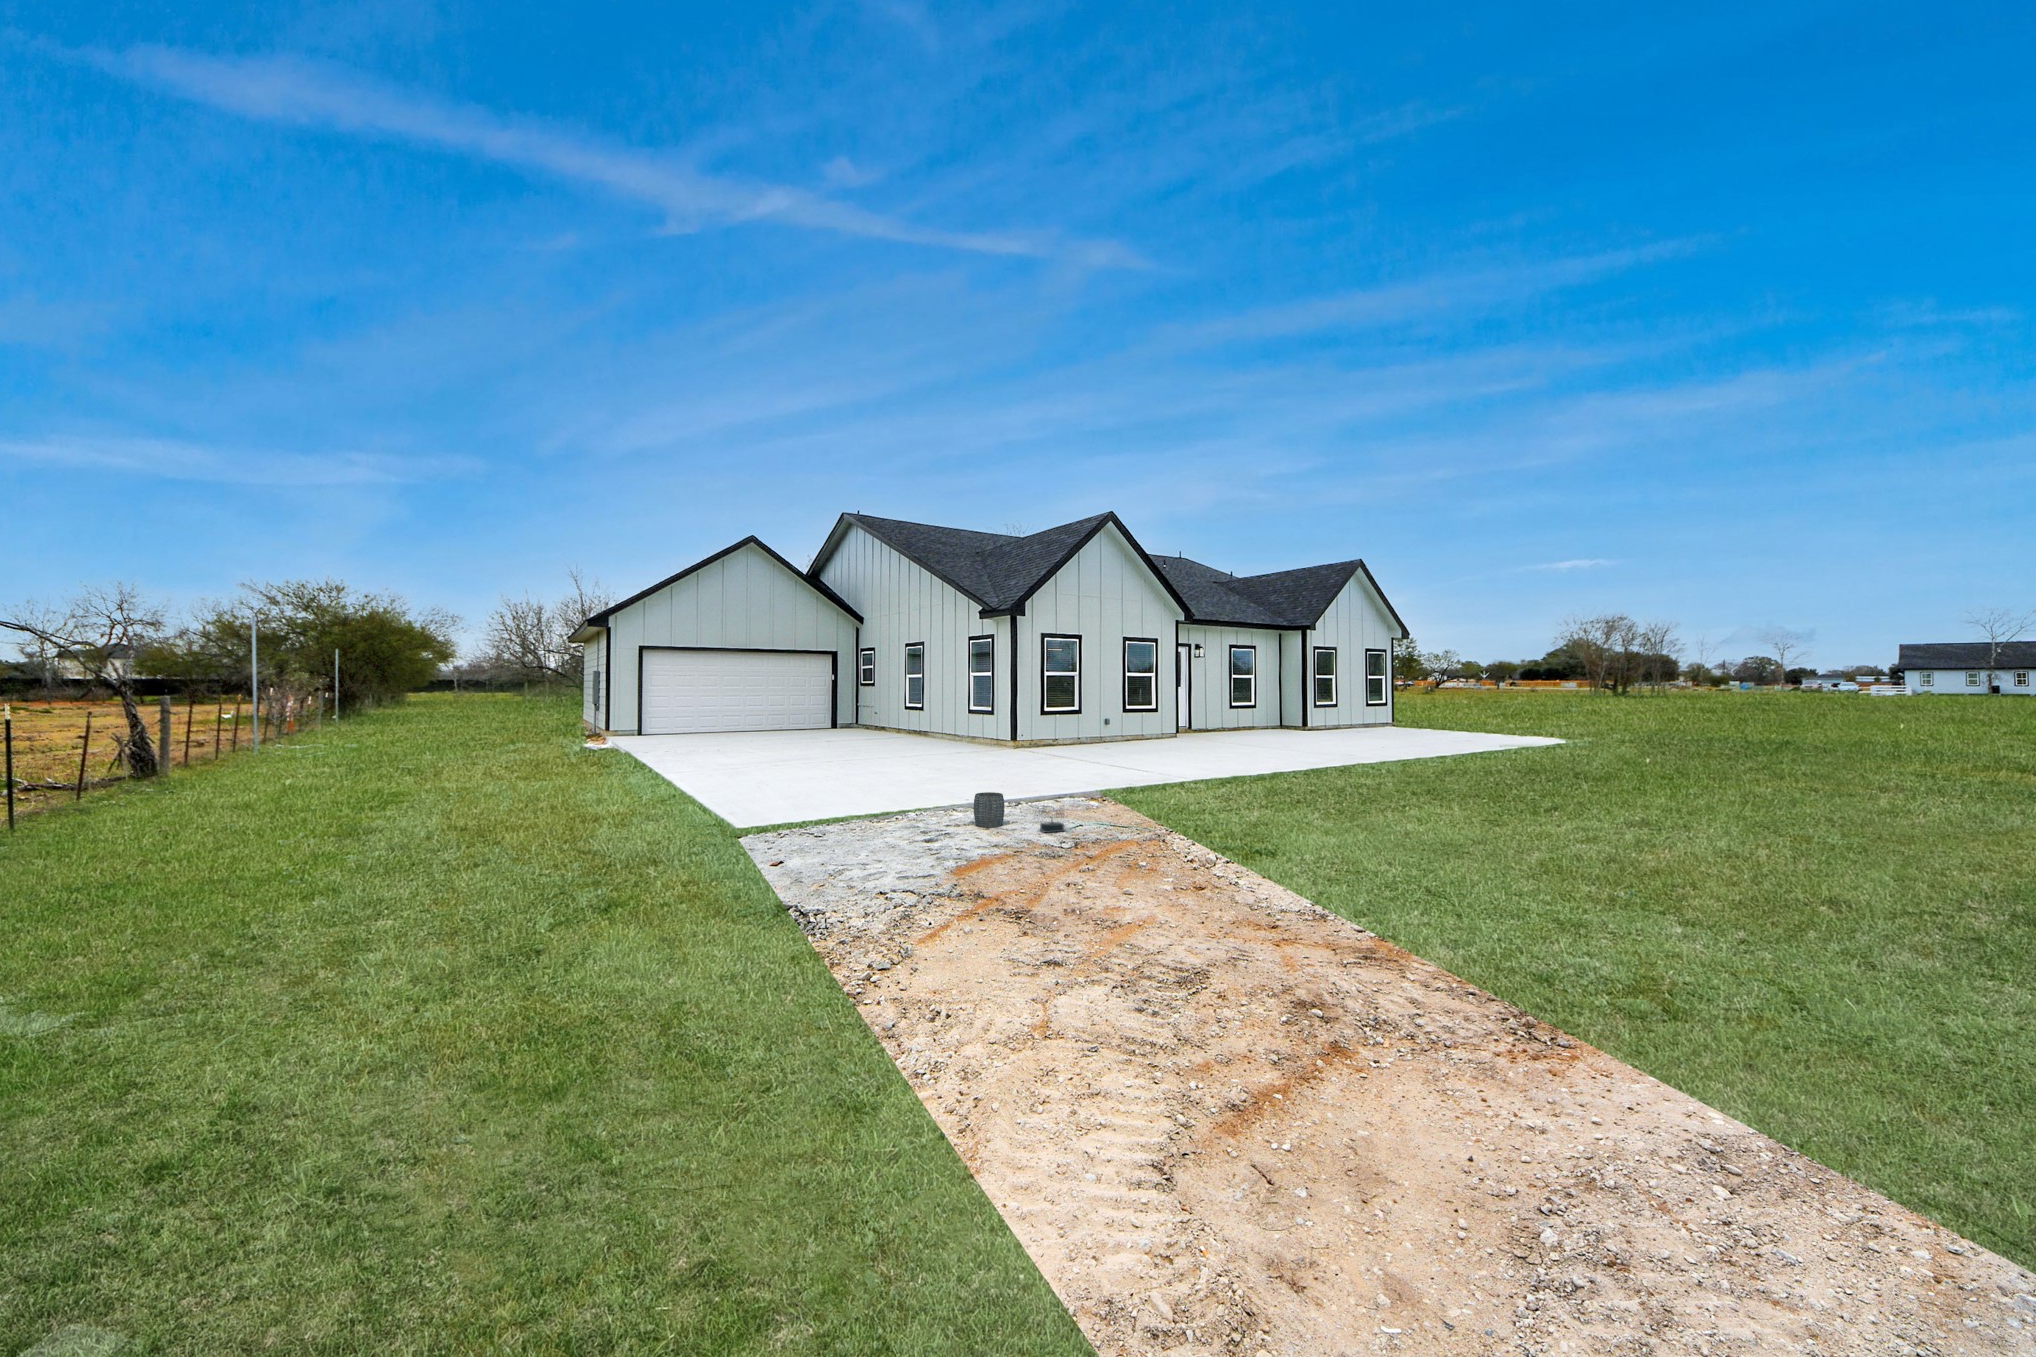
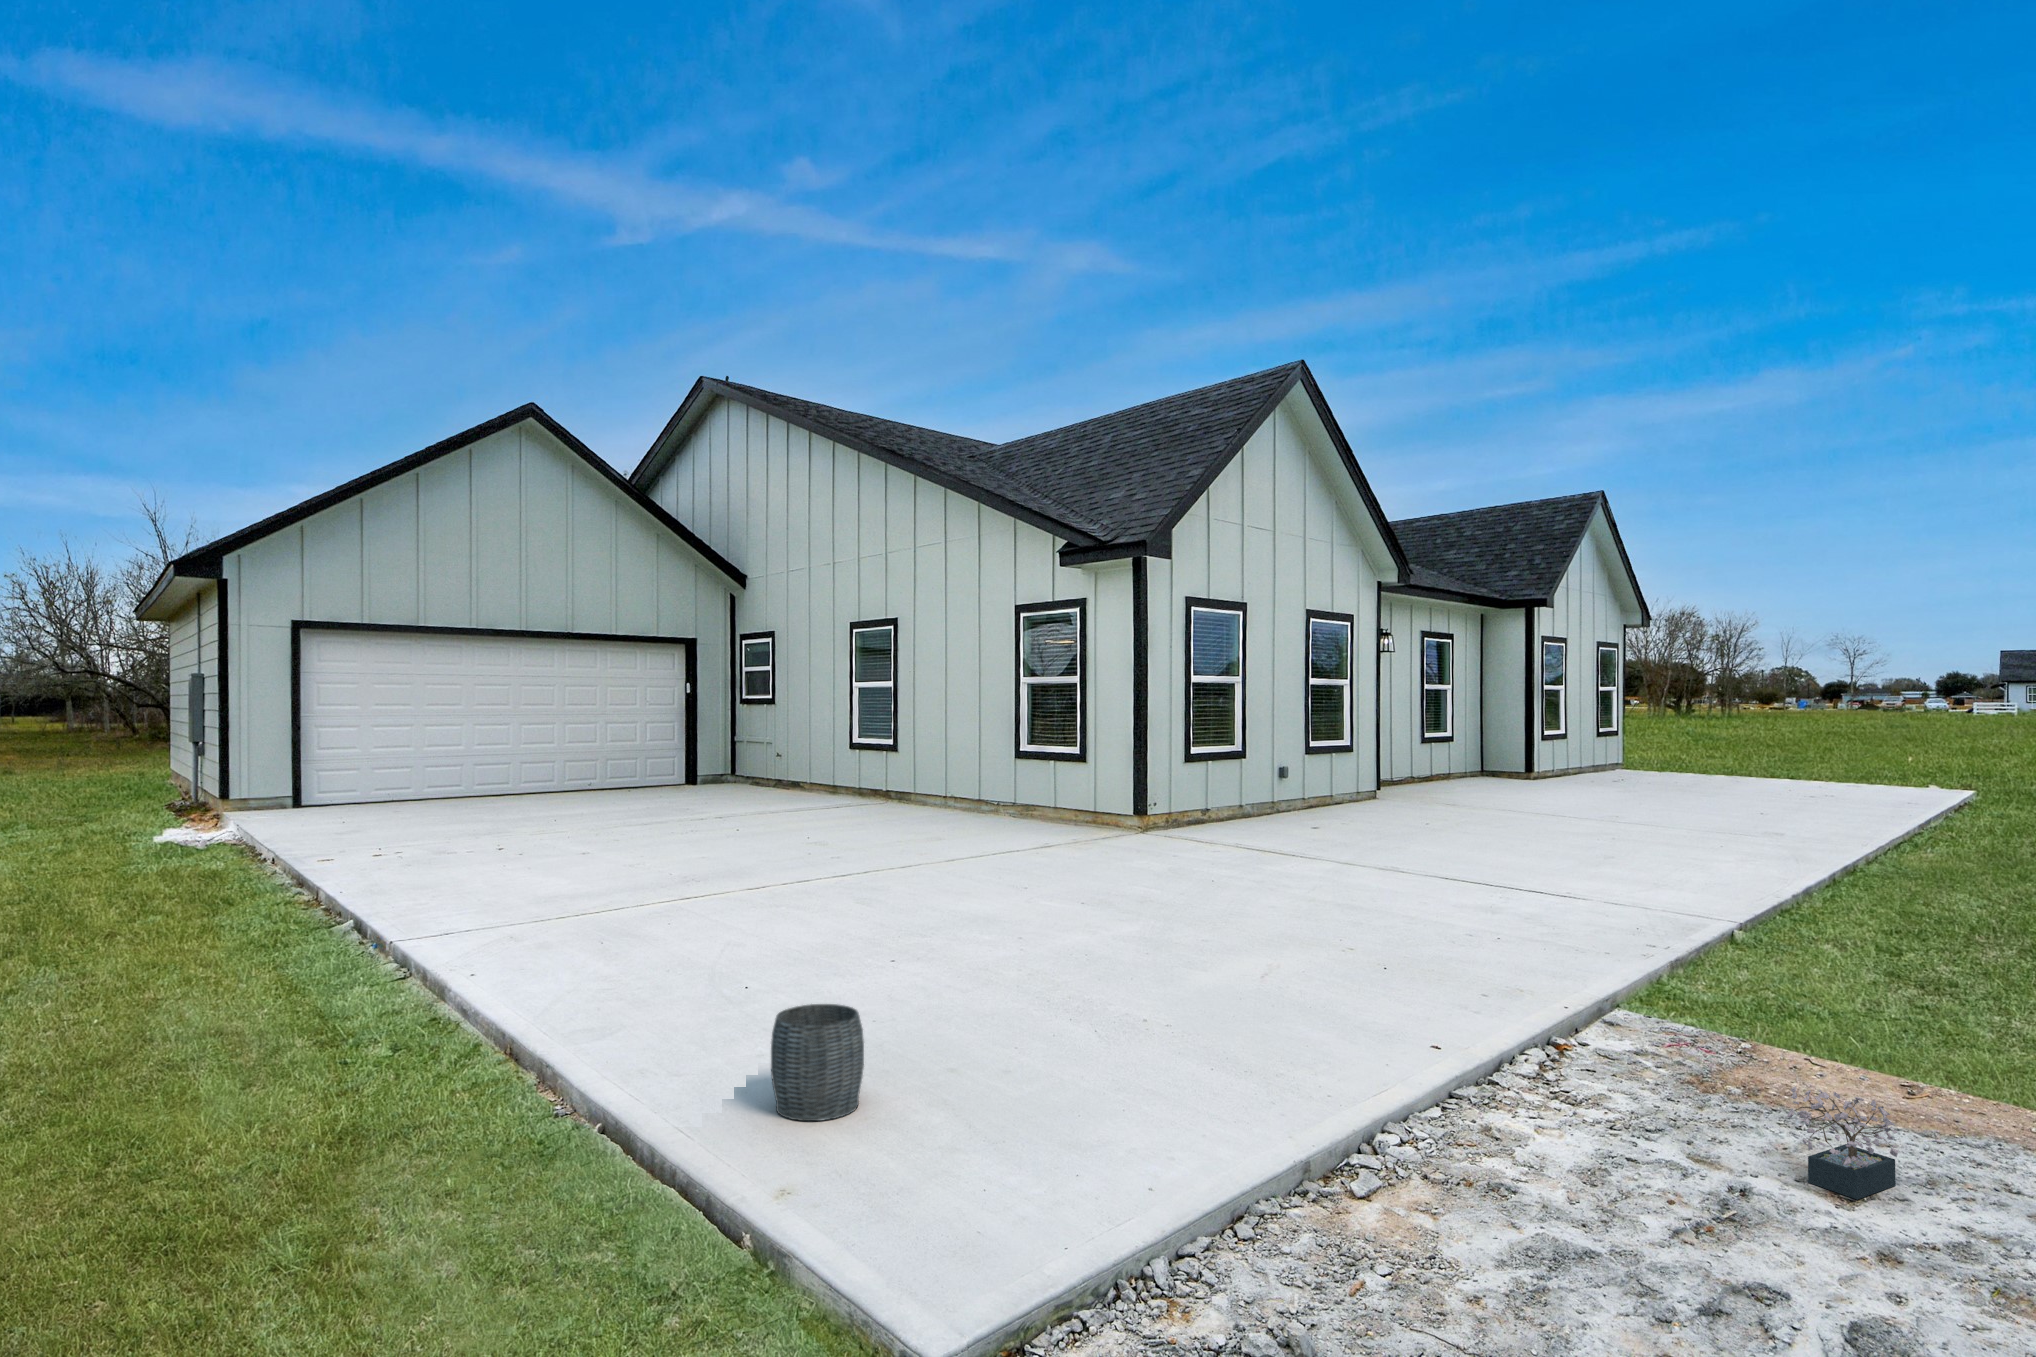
woven basket: present [974,792,1004,827] -> present [771,1004,864,1121]

